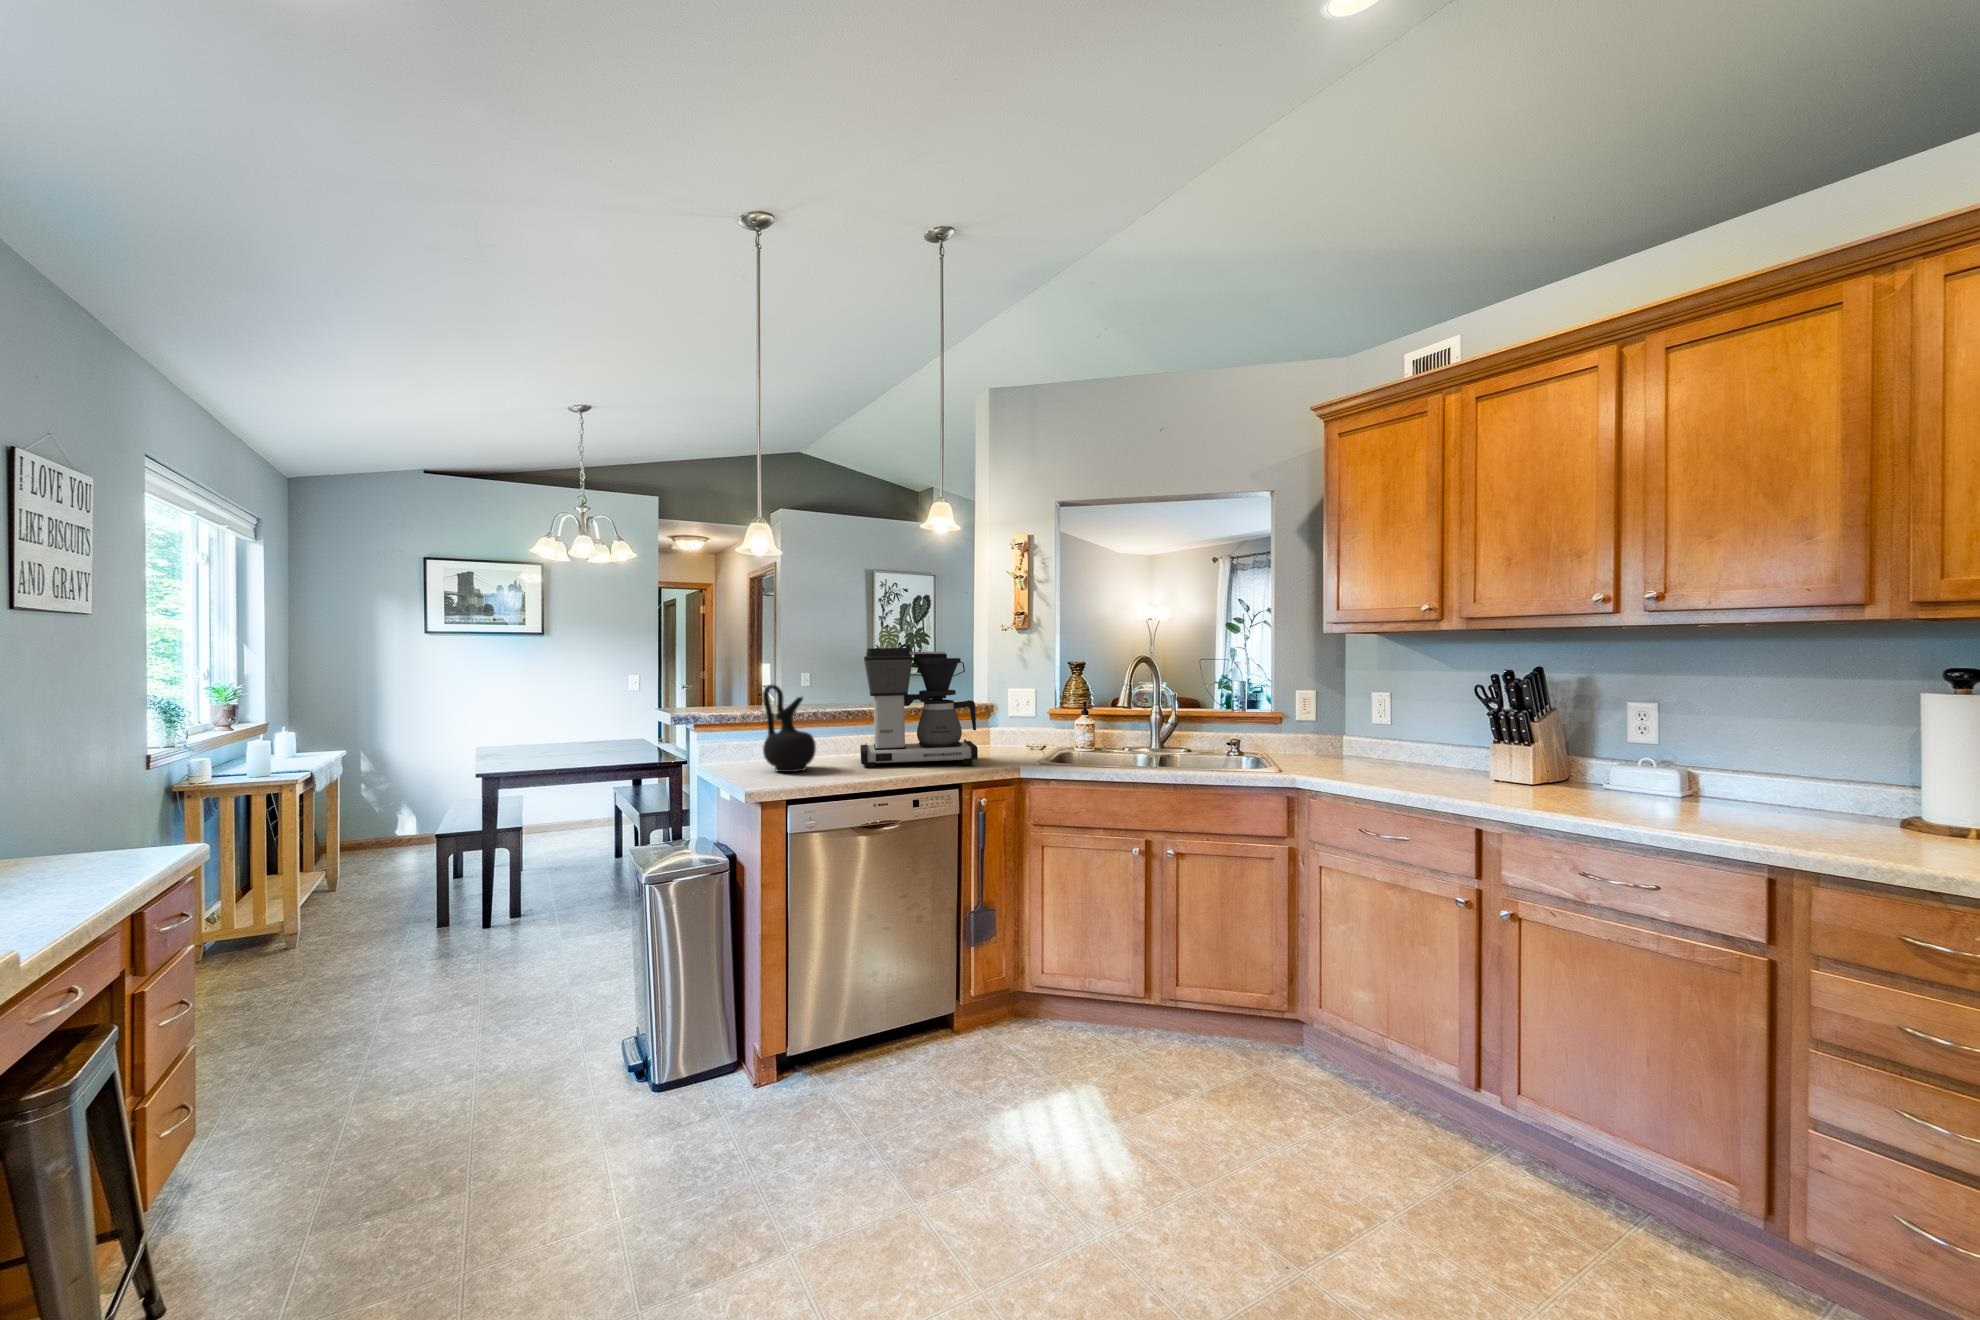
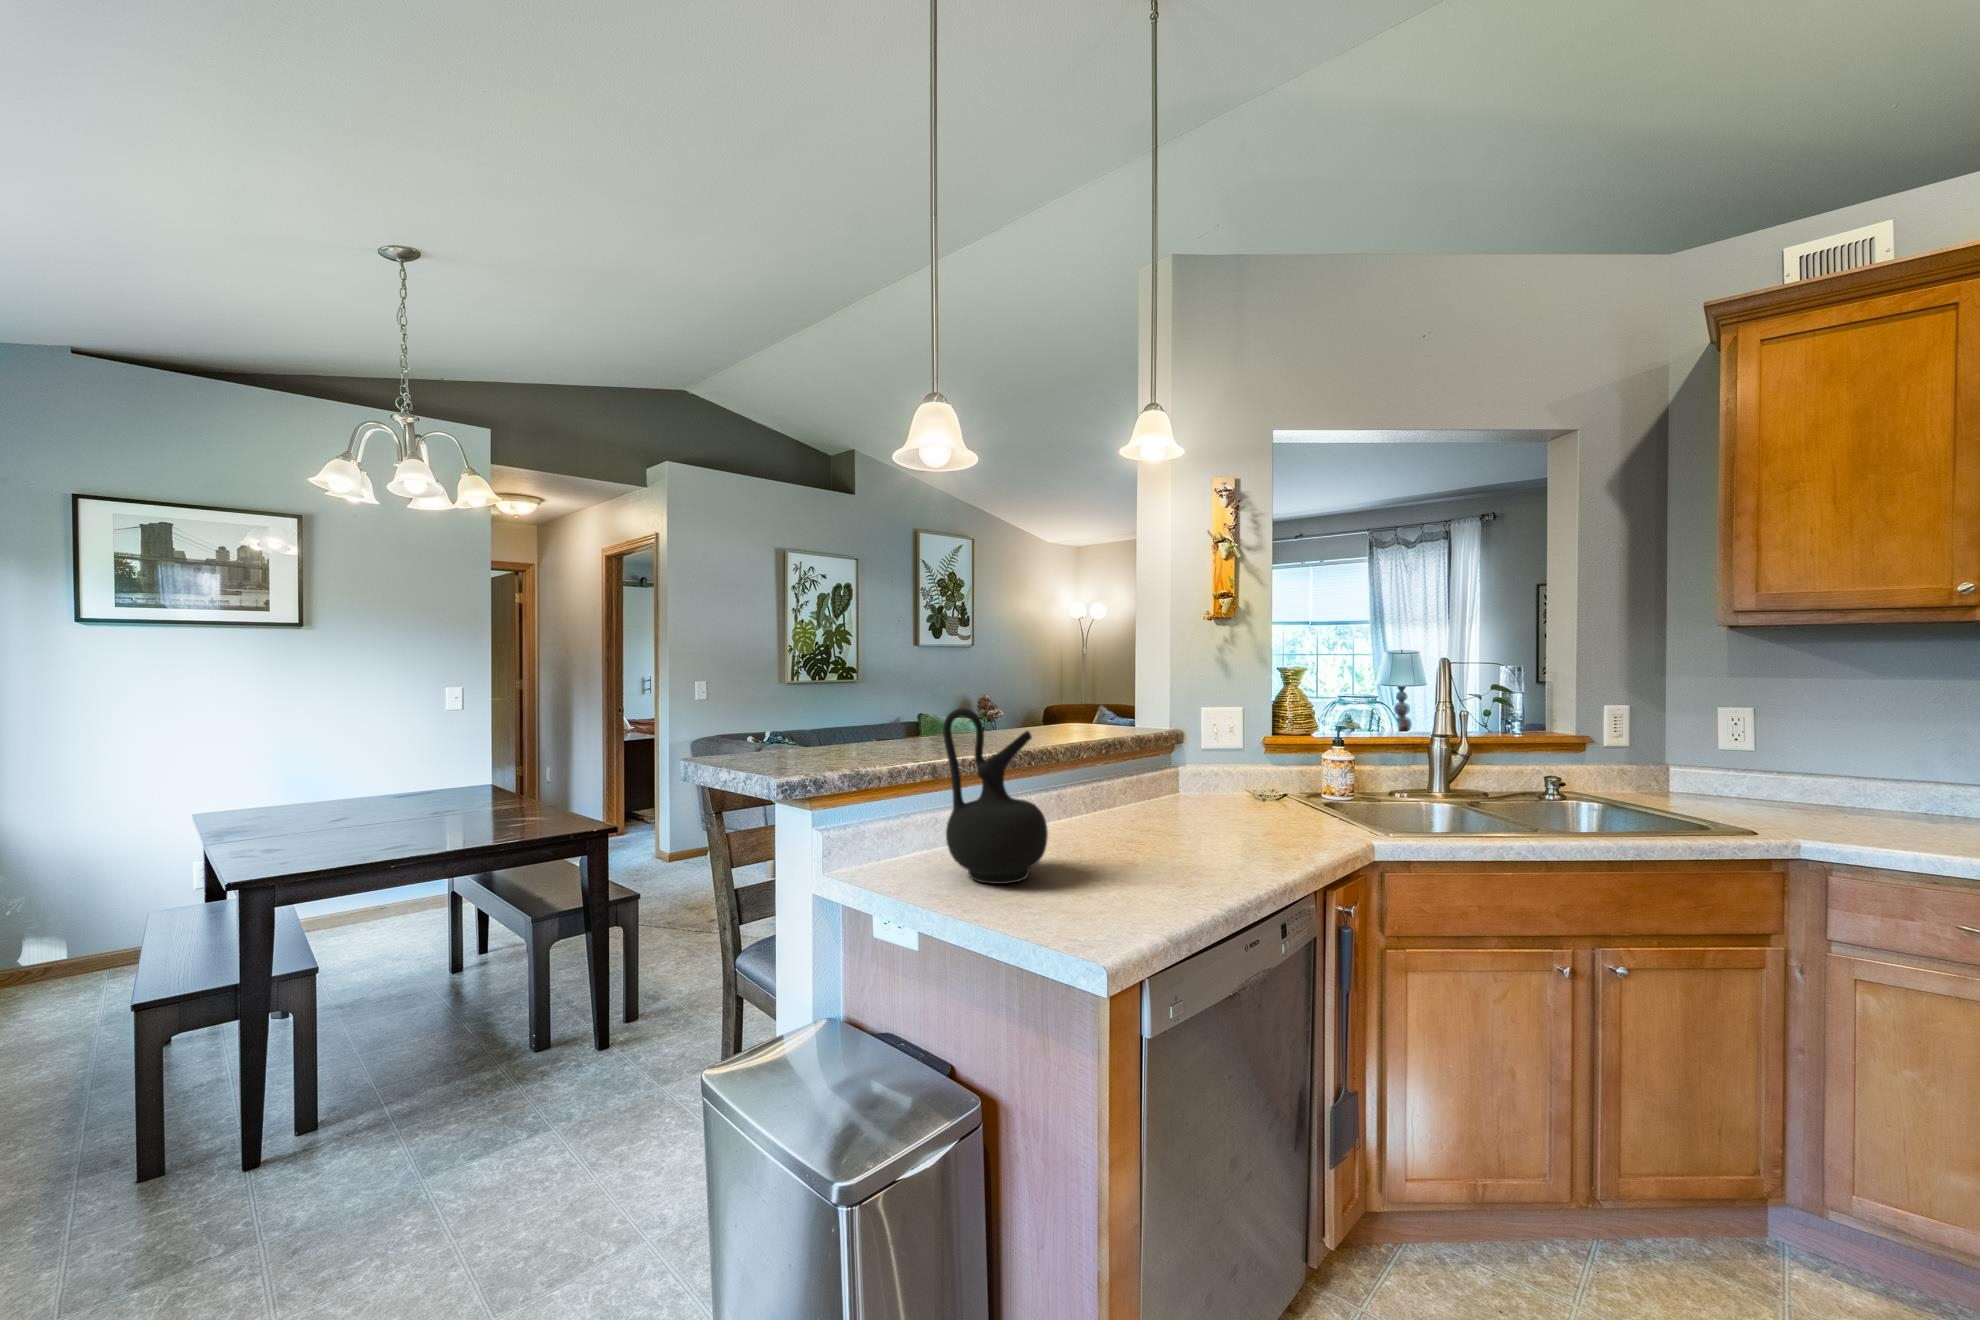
coffee maker: present [861,648,978,768] -> none [1056,638,1278,859]

